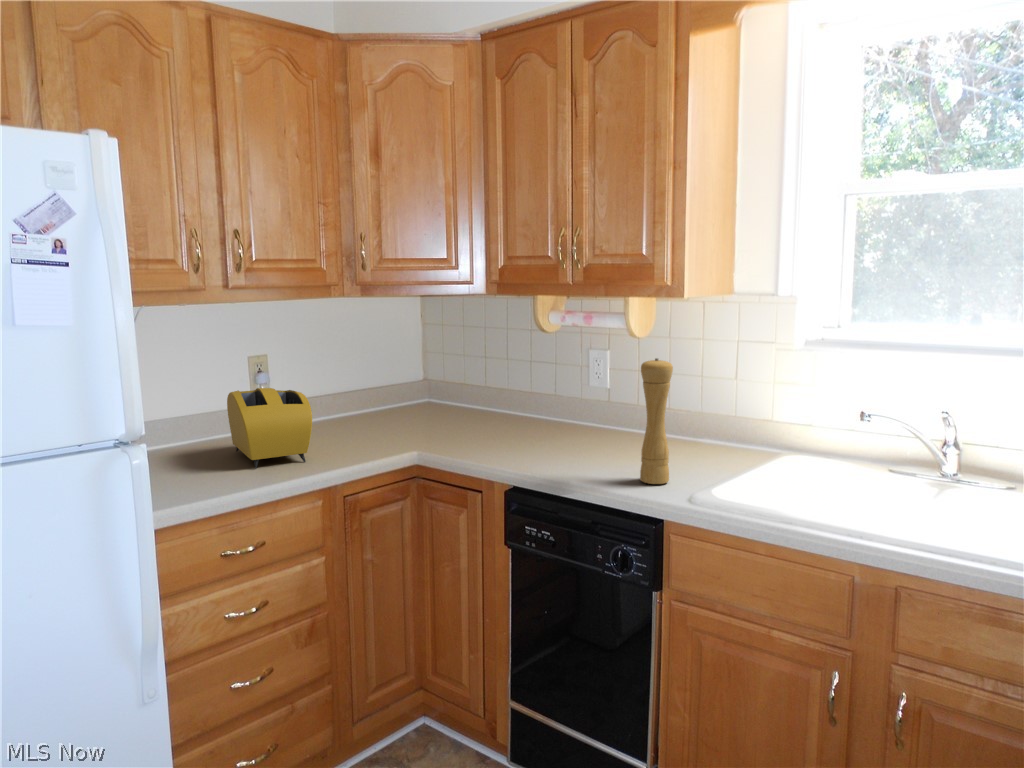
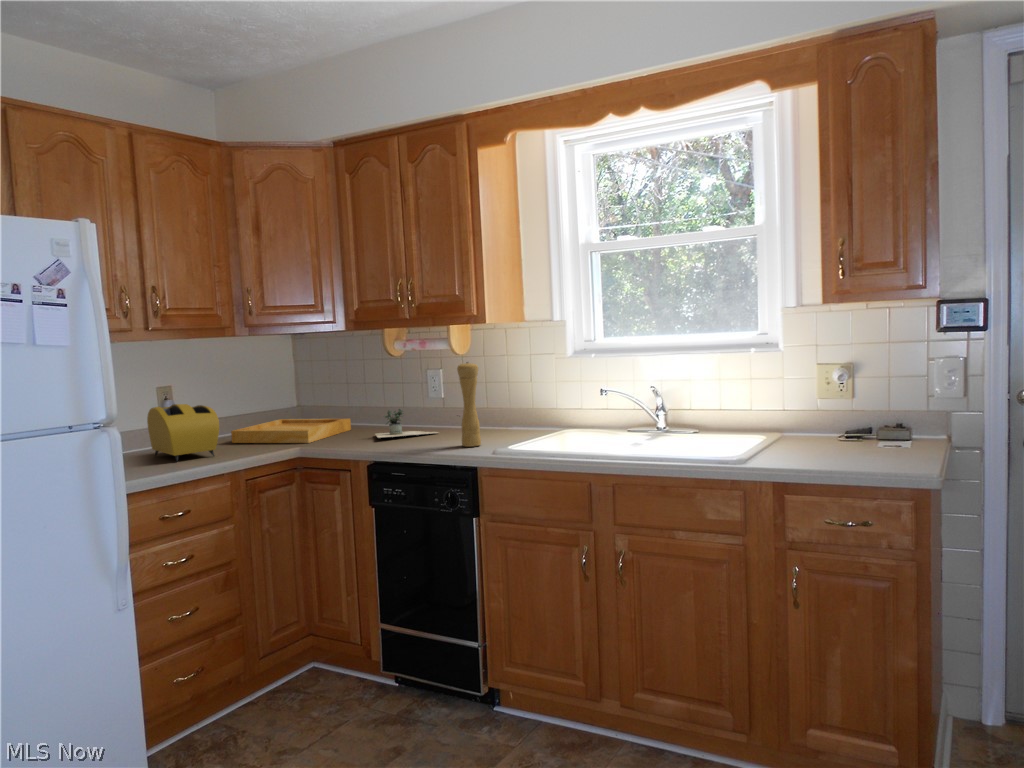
tray: none [335,403,487,447] -> present [231,419,351,443]
potted plant: none [517,408,636,450] -> present [376,409,437,438]

